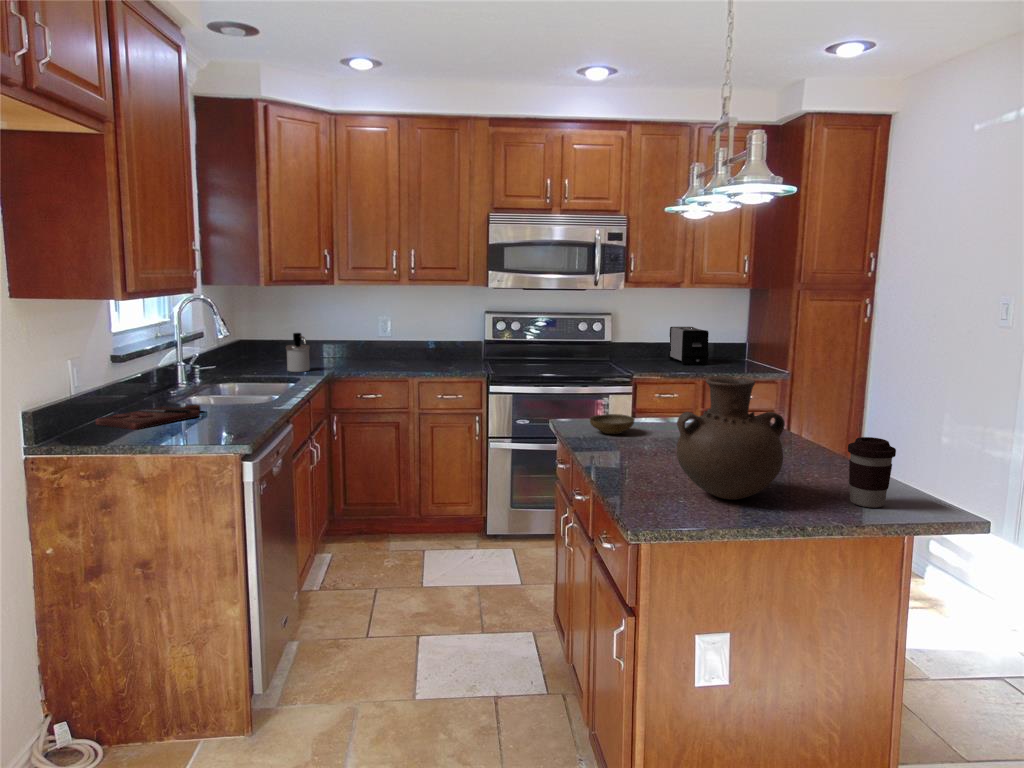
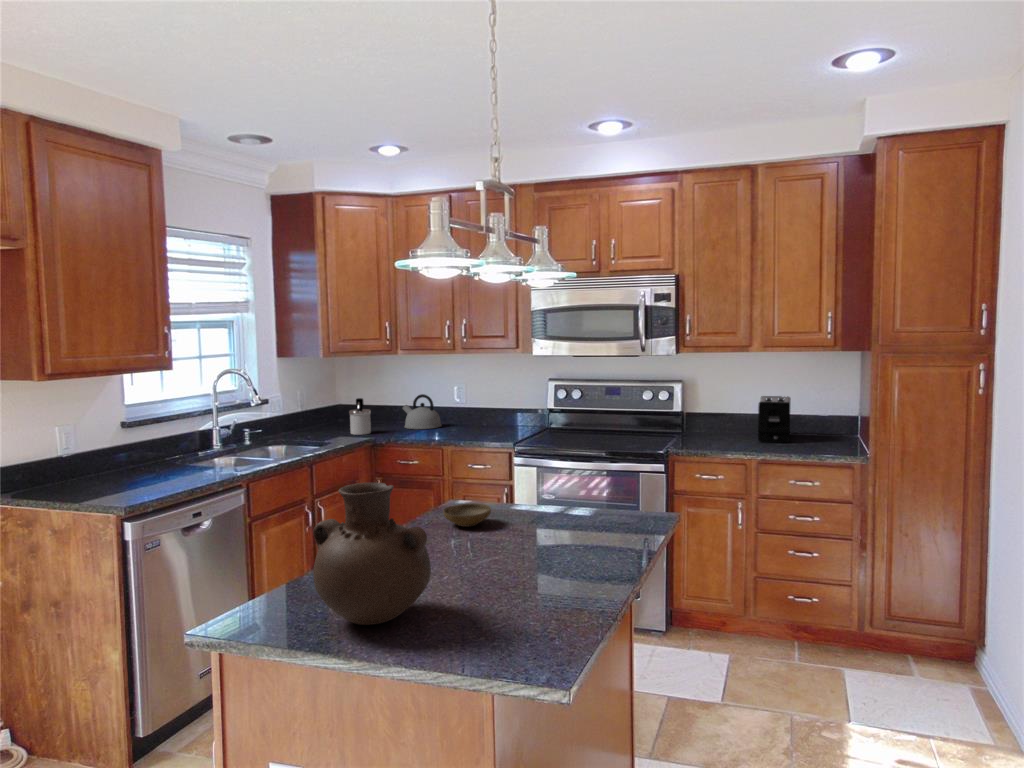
kettle: none [325,329,369,365] -> present [403,394,442,429]
cutting board: present [96,405,200,430] -> none [81,466,178,488]
coffee cup: present [848,437,896,508] -> none [460,570,514,661]

